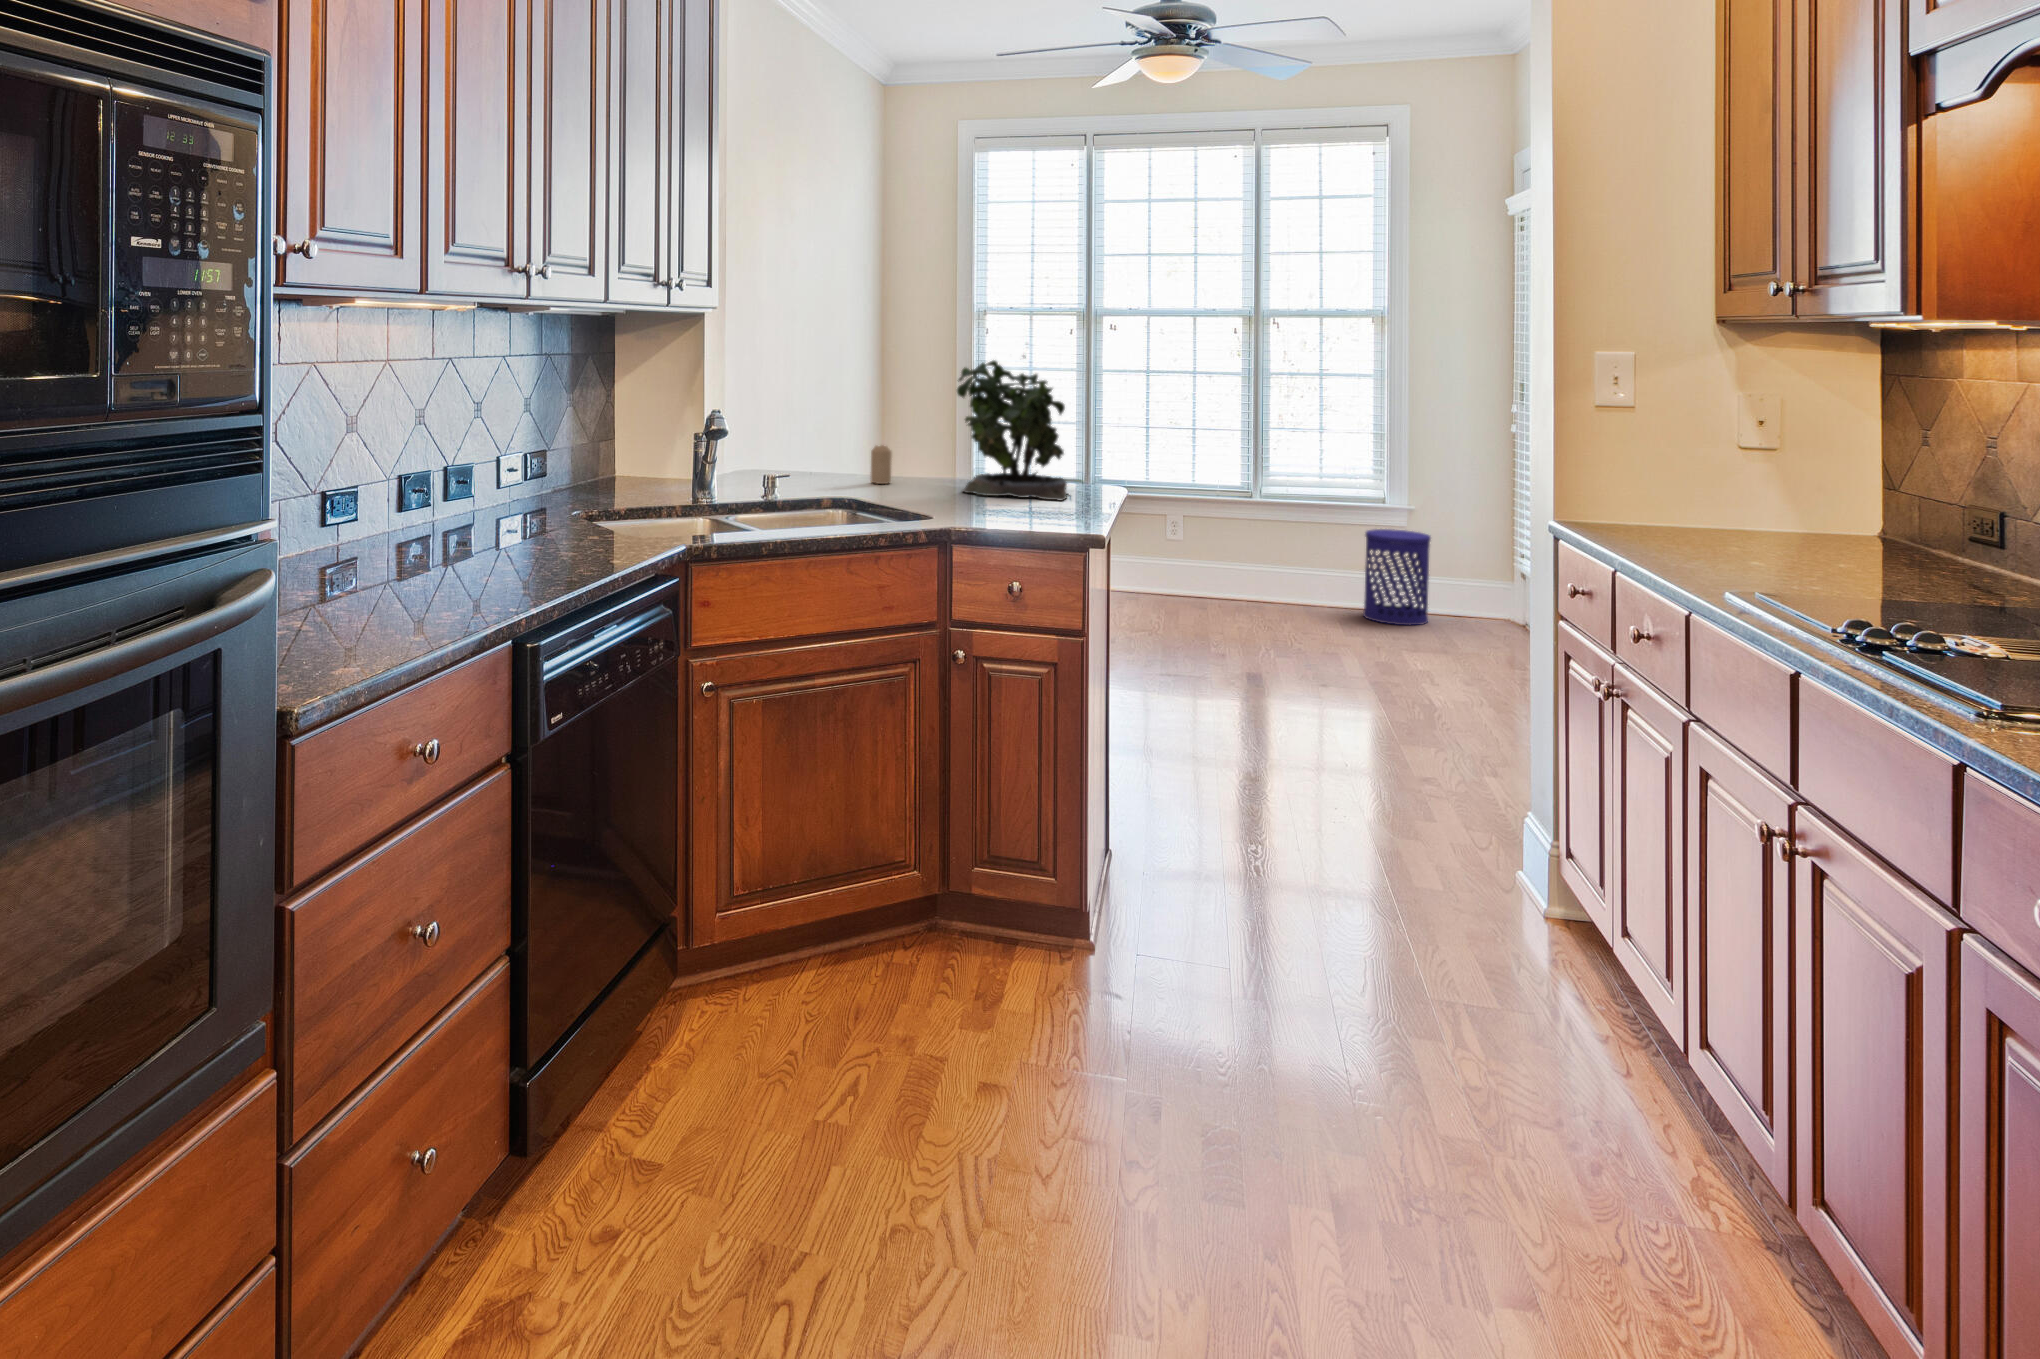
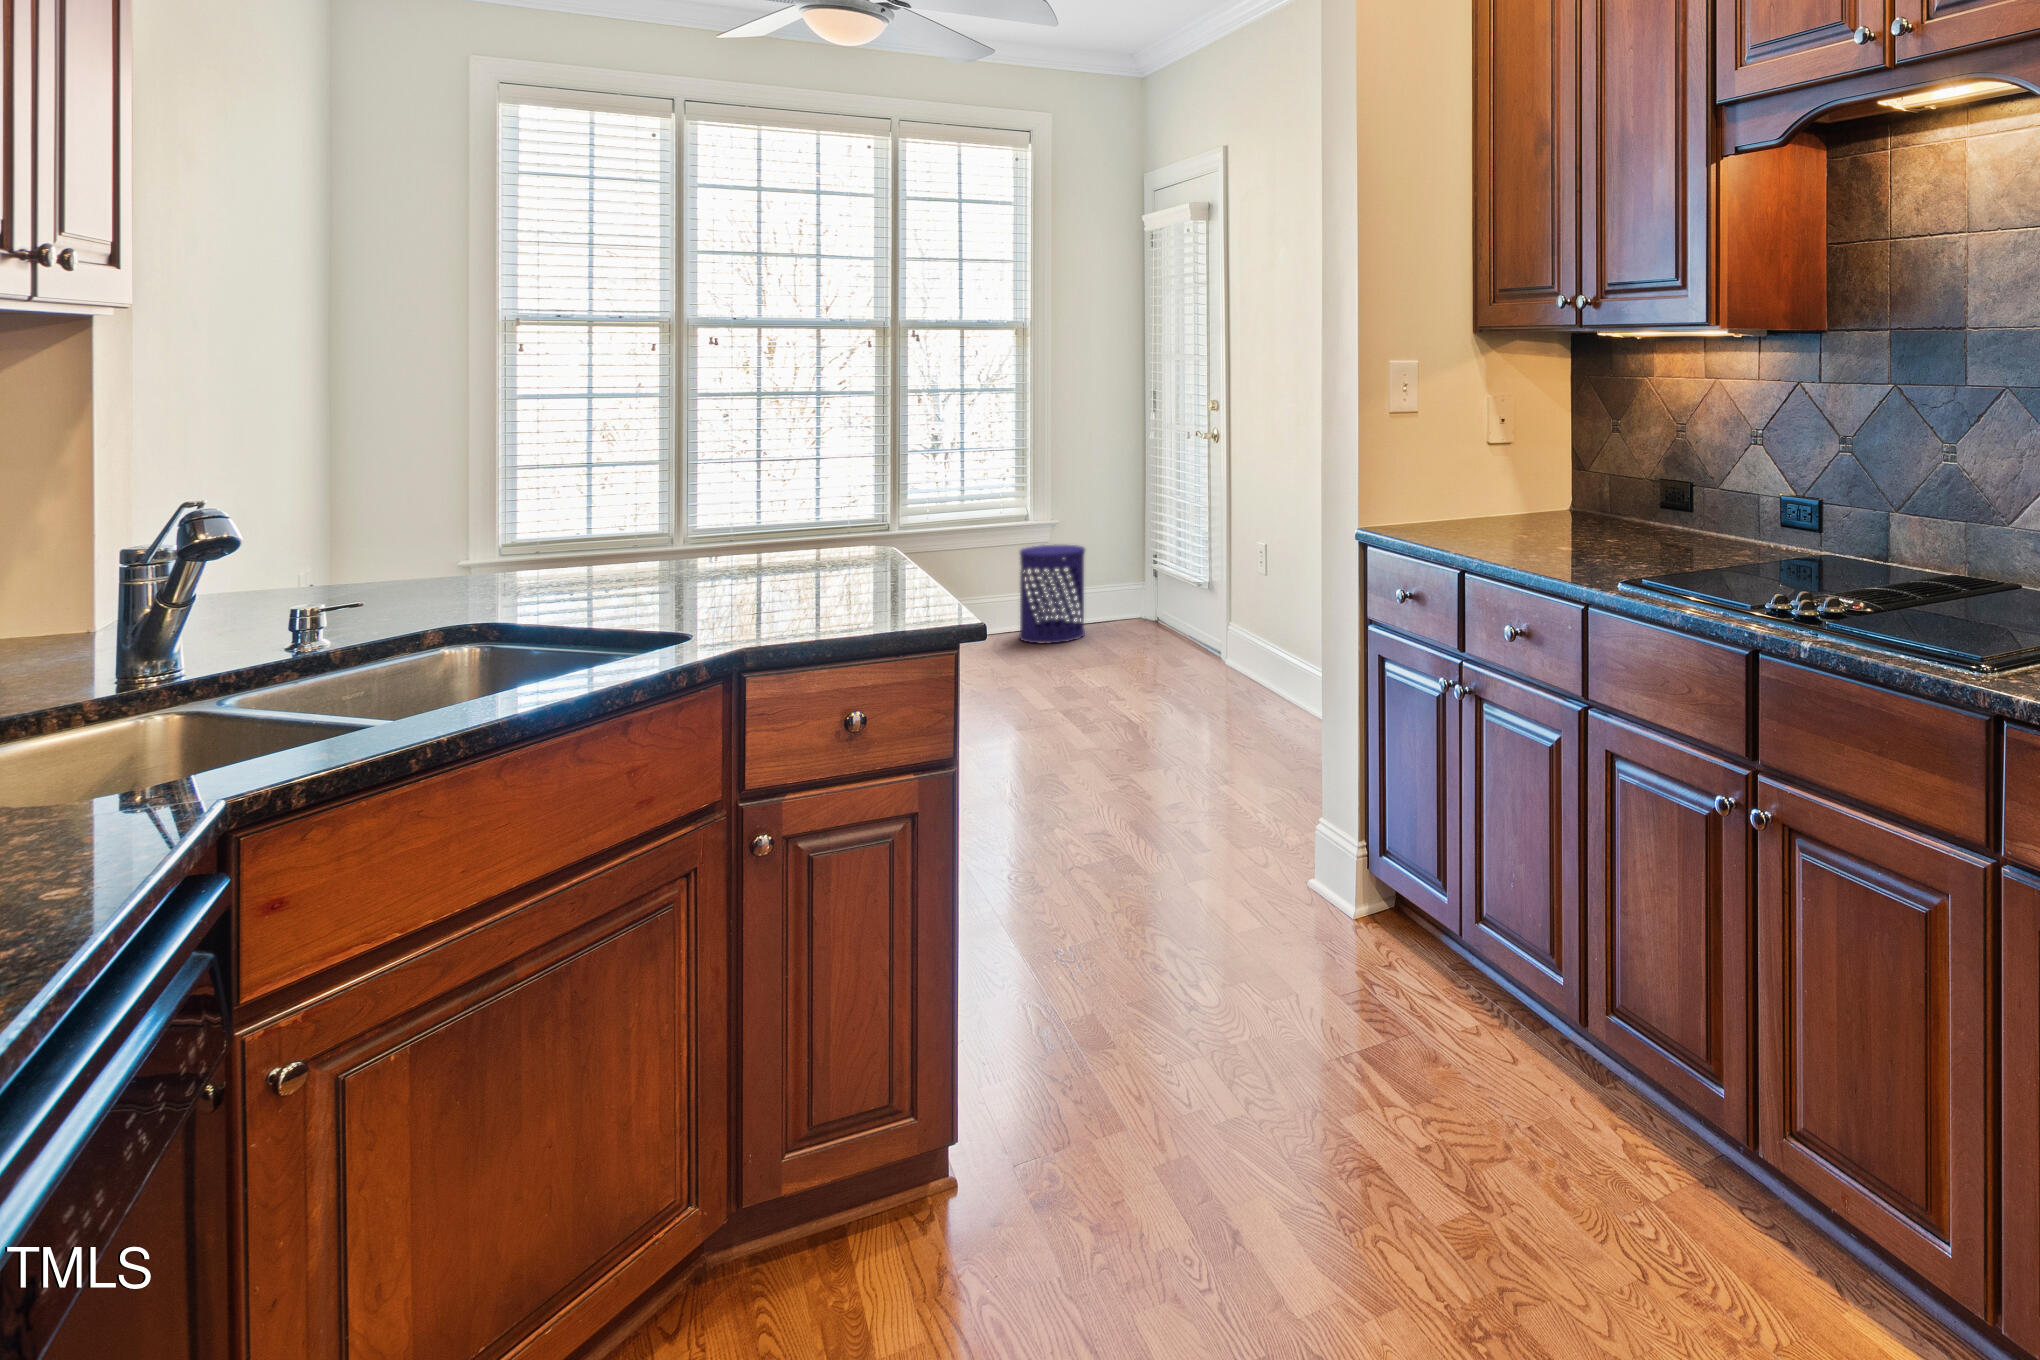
potted plant: present [957,356,1068,500] -> none [652,383,847,588]
candle: present [871,445,892,484] -> none [488,530,528,591]

